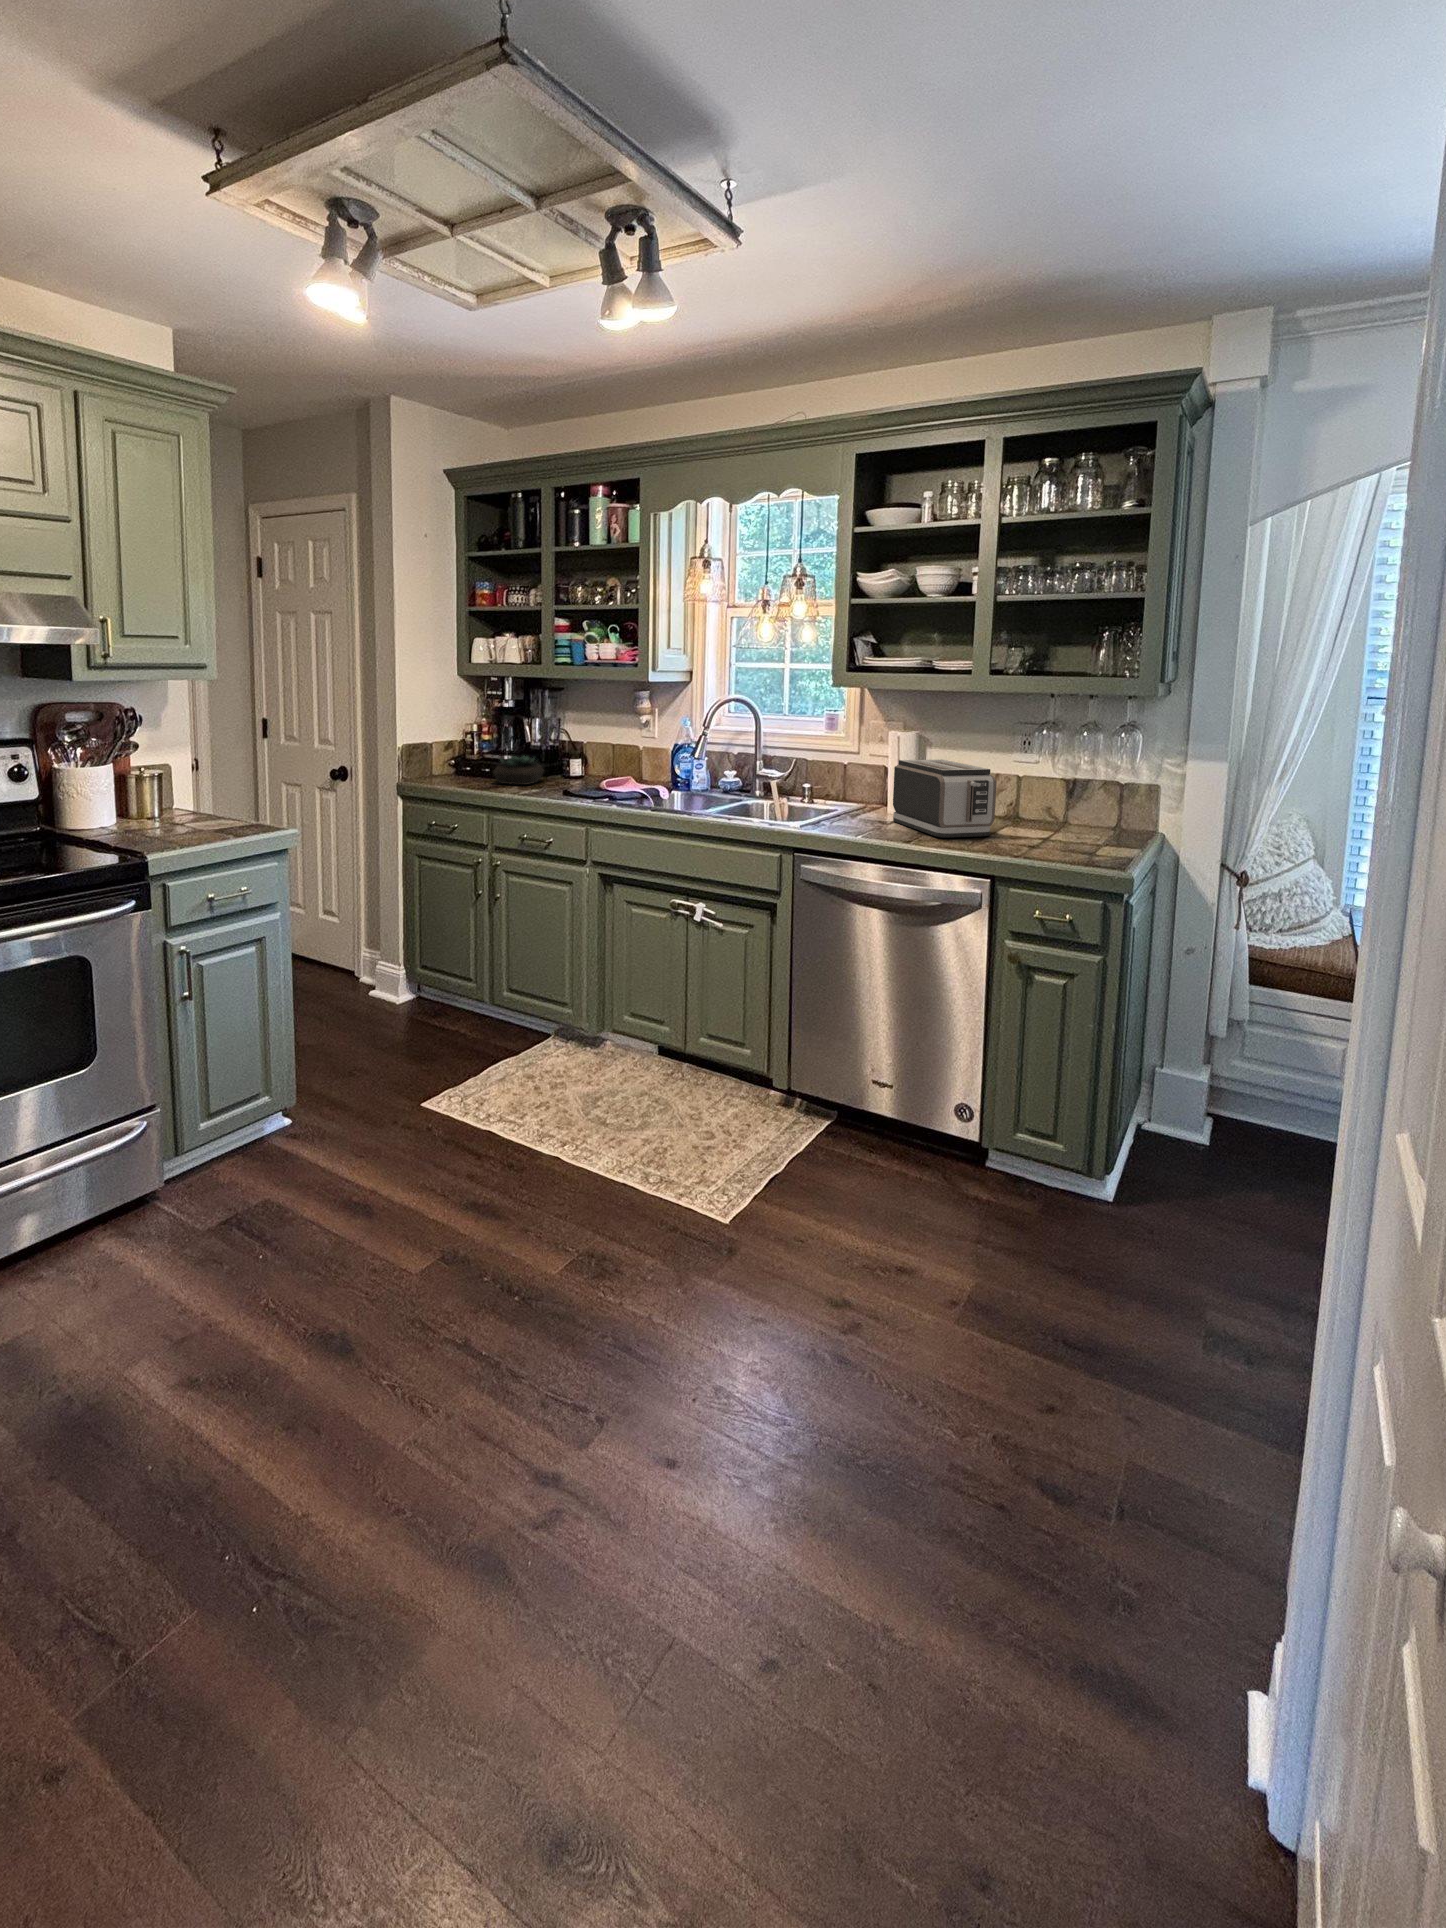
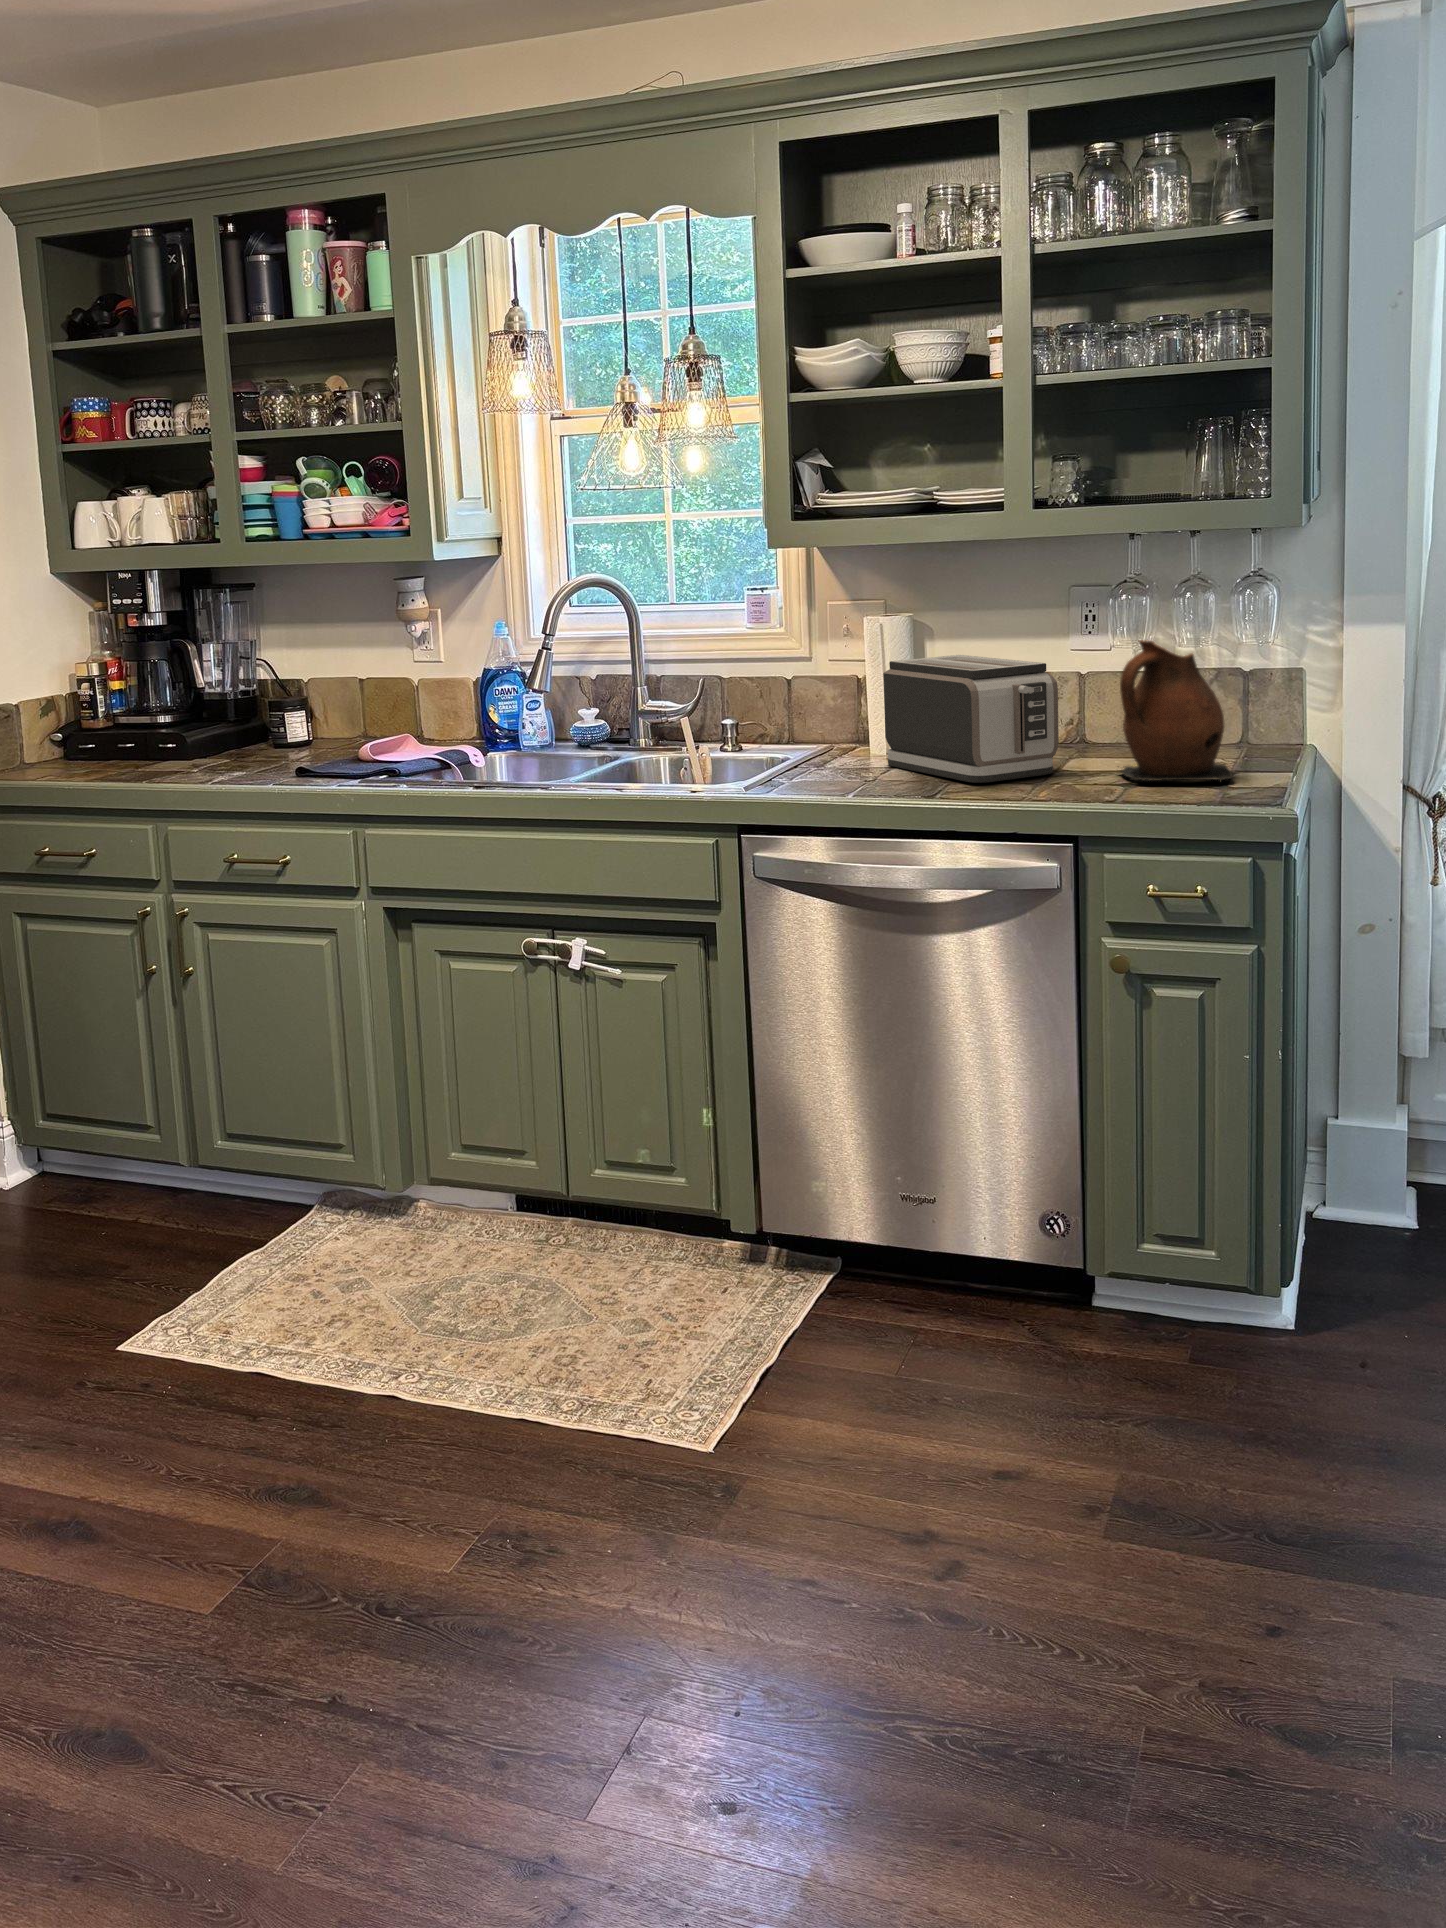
succulent plant: present [493,756,544,785] -> none [150,710,245,765]
ceramic pitcher: none [1028,760,1101,852] -> present [1120,640,1233,781]

